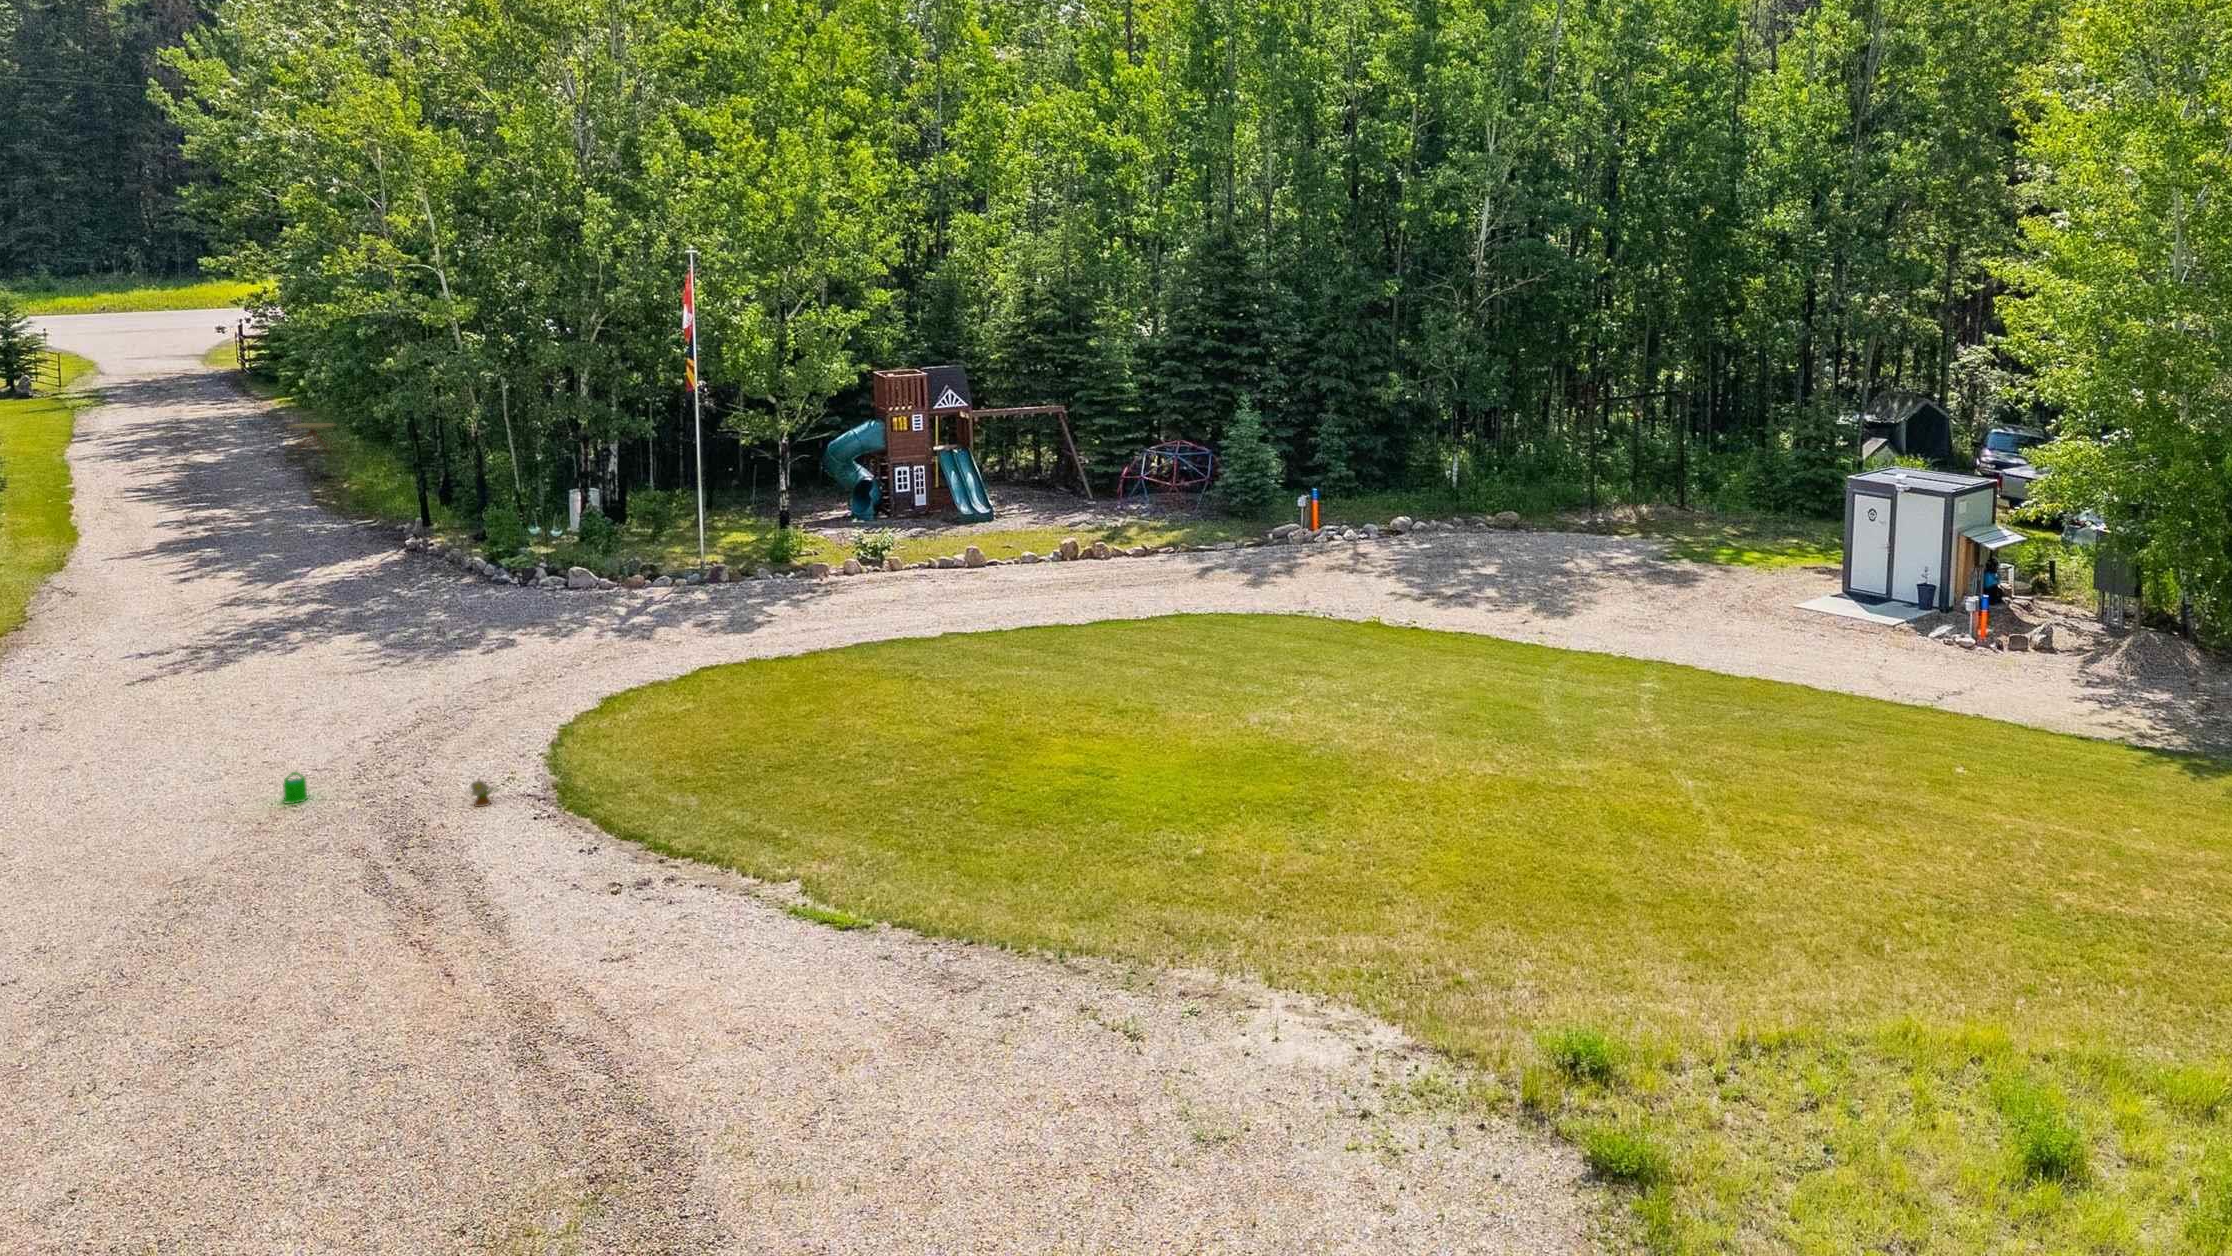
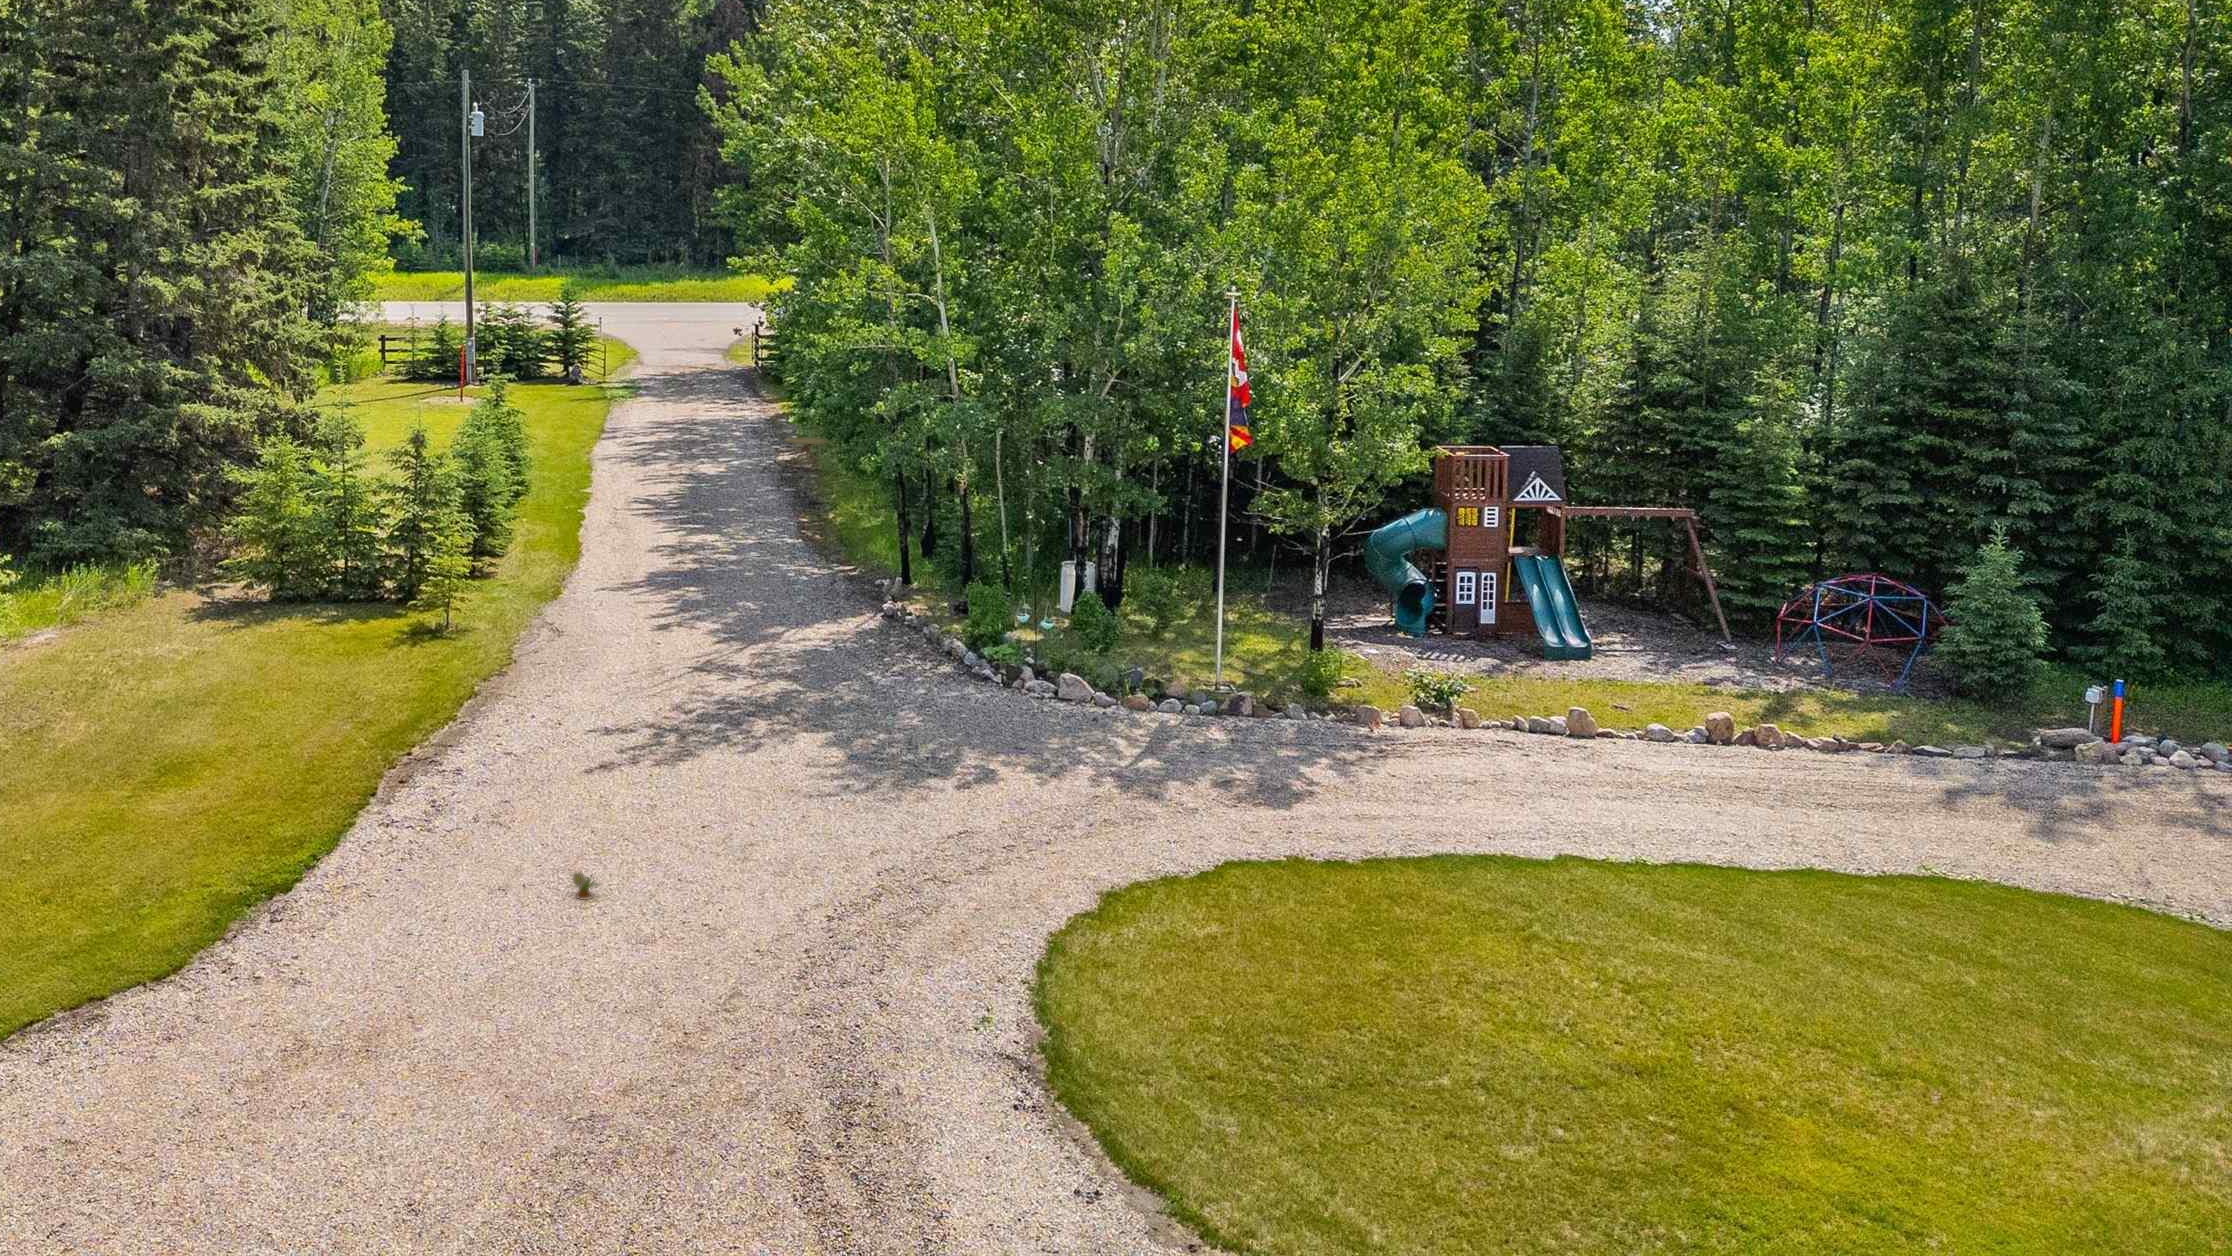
watering can: present [283,772,307,804] -> none [779,934,805,970]
decorative plant: present [471,780,498,807] -> present [572,872,598,899]

